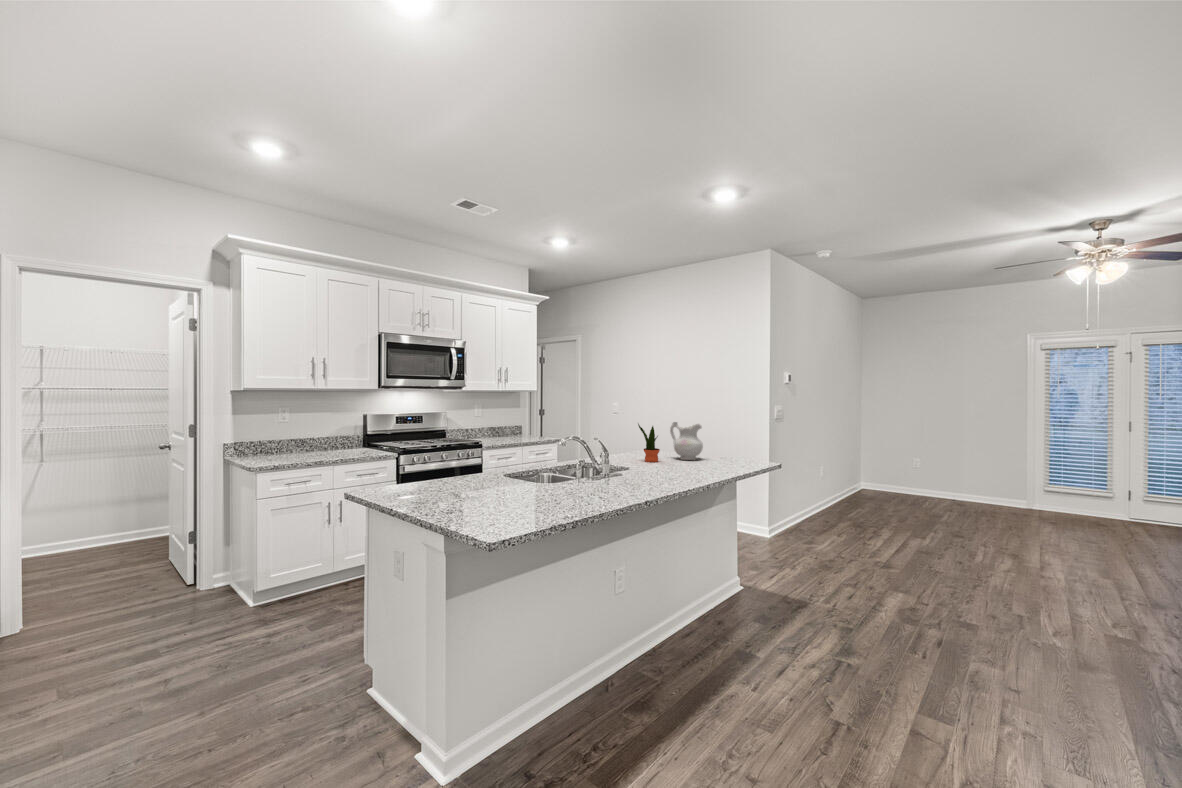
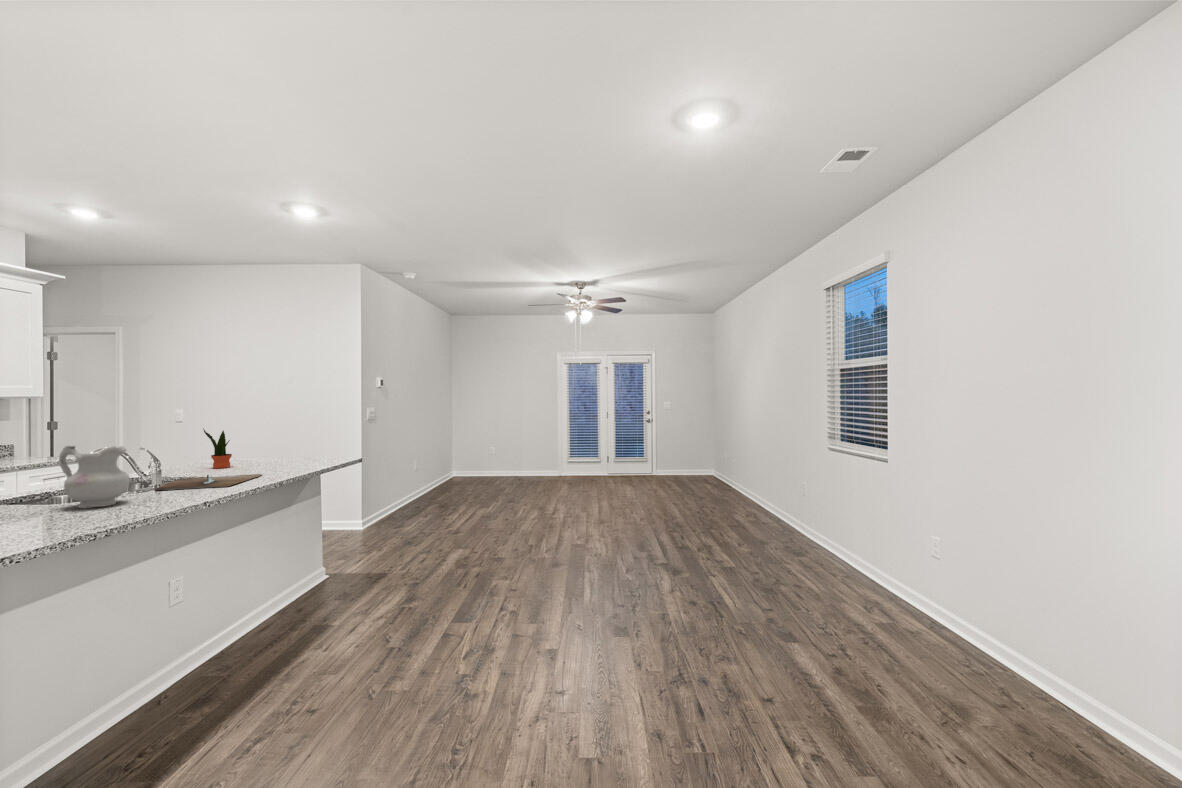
ceramic pitcher: present [670,422,703,460] -> present [59,446,130,508]
cutting board: none [605,469,688,485] -> present [155,474,262,491]

